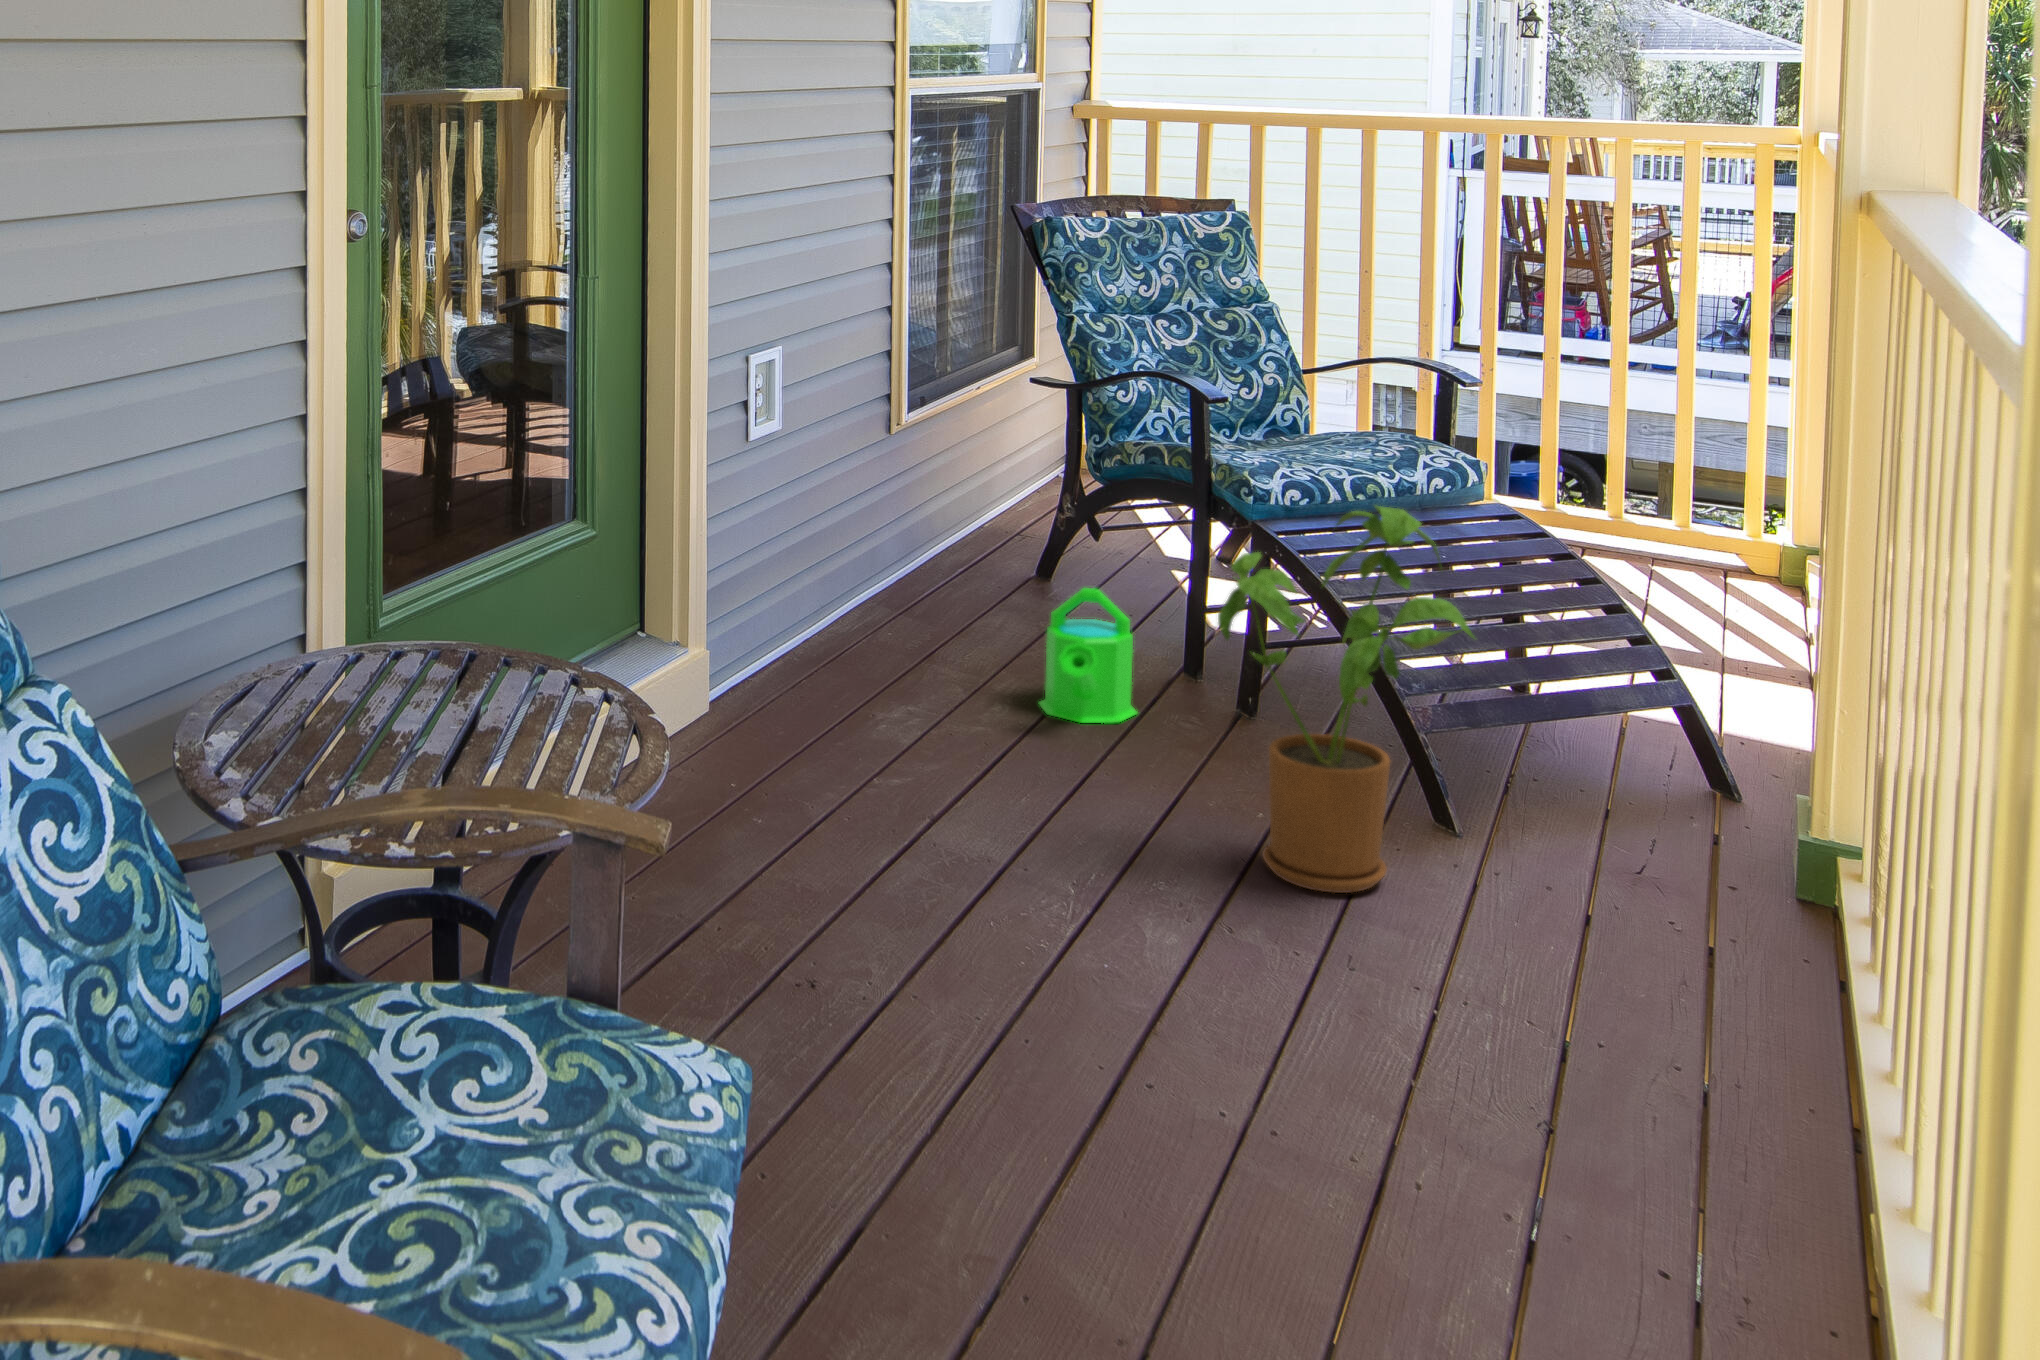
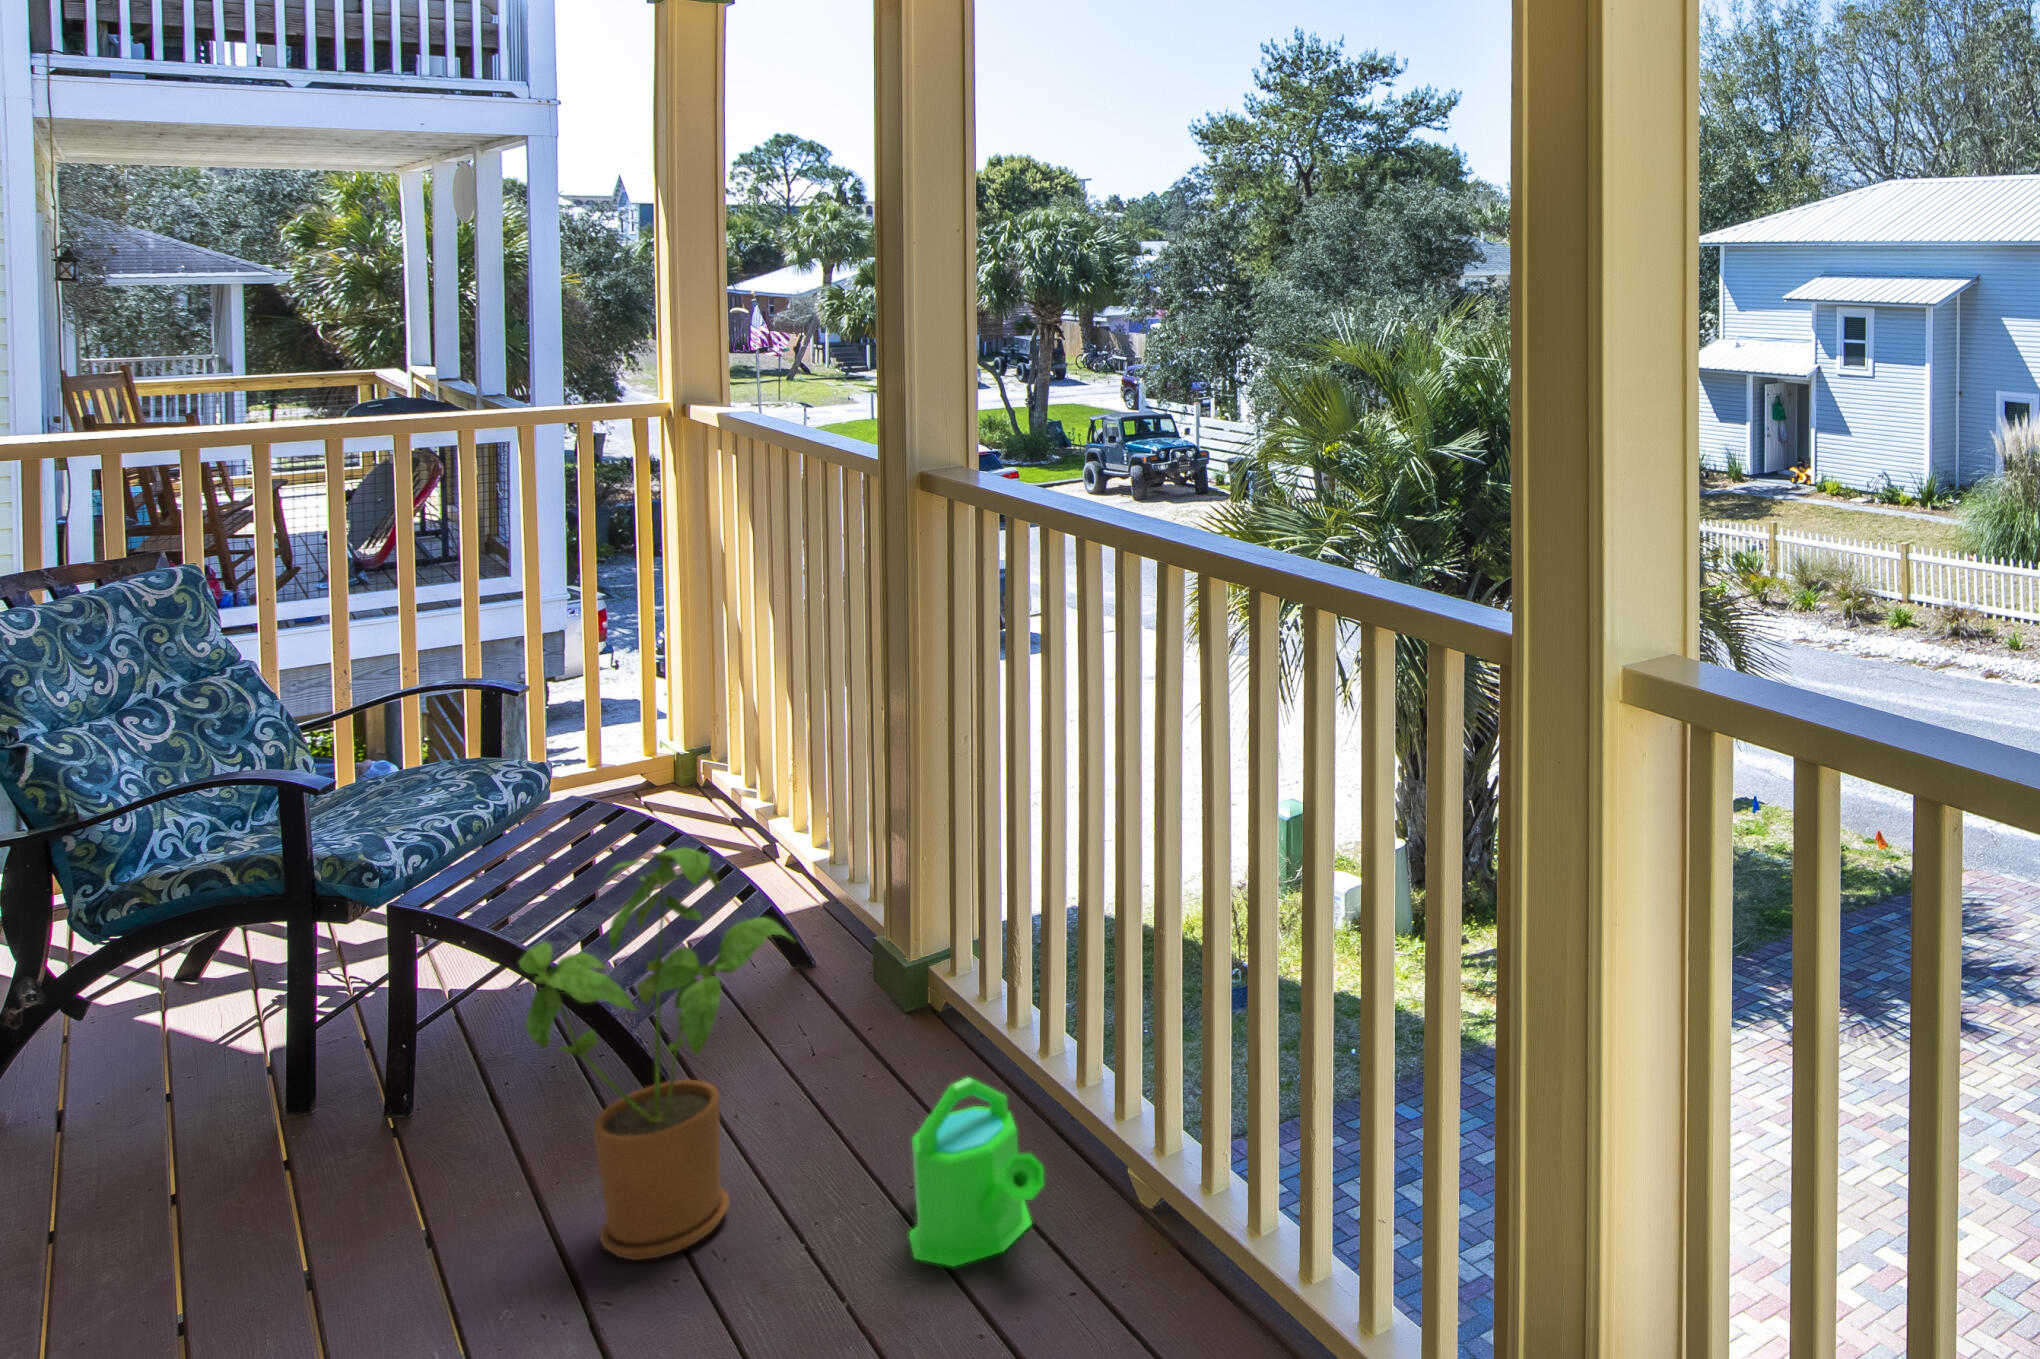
watering can: present [1038,588,1137,723] -> present [909,1078,1044,1266]

